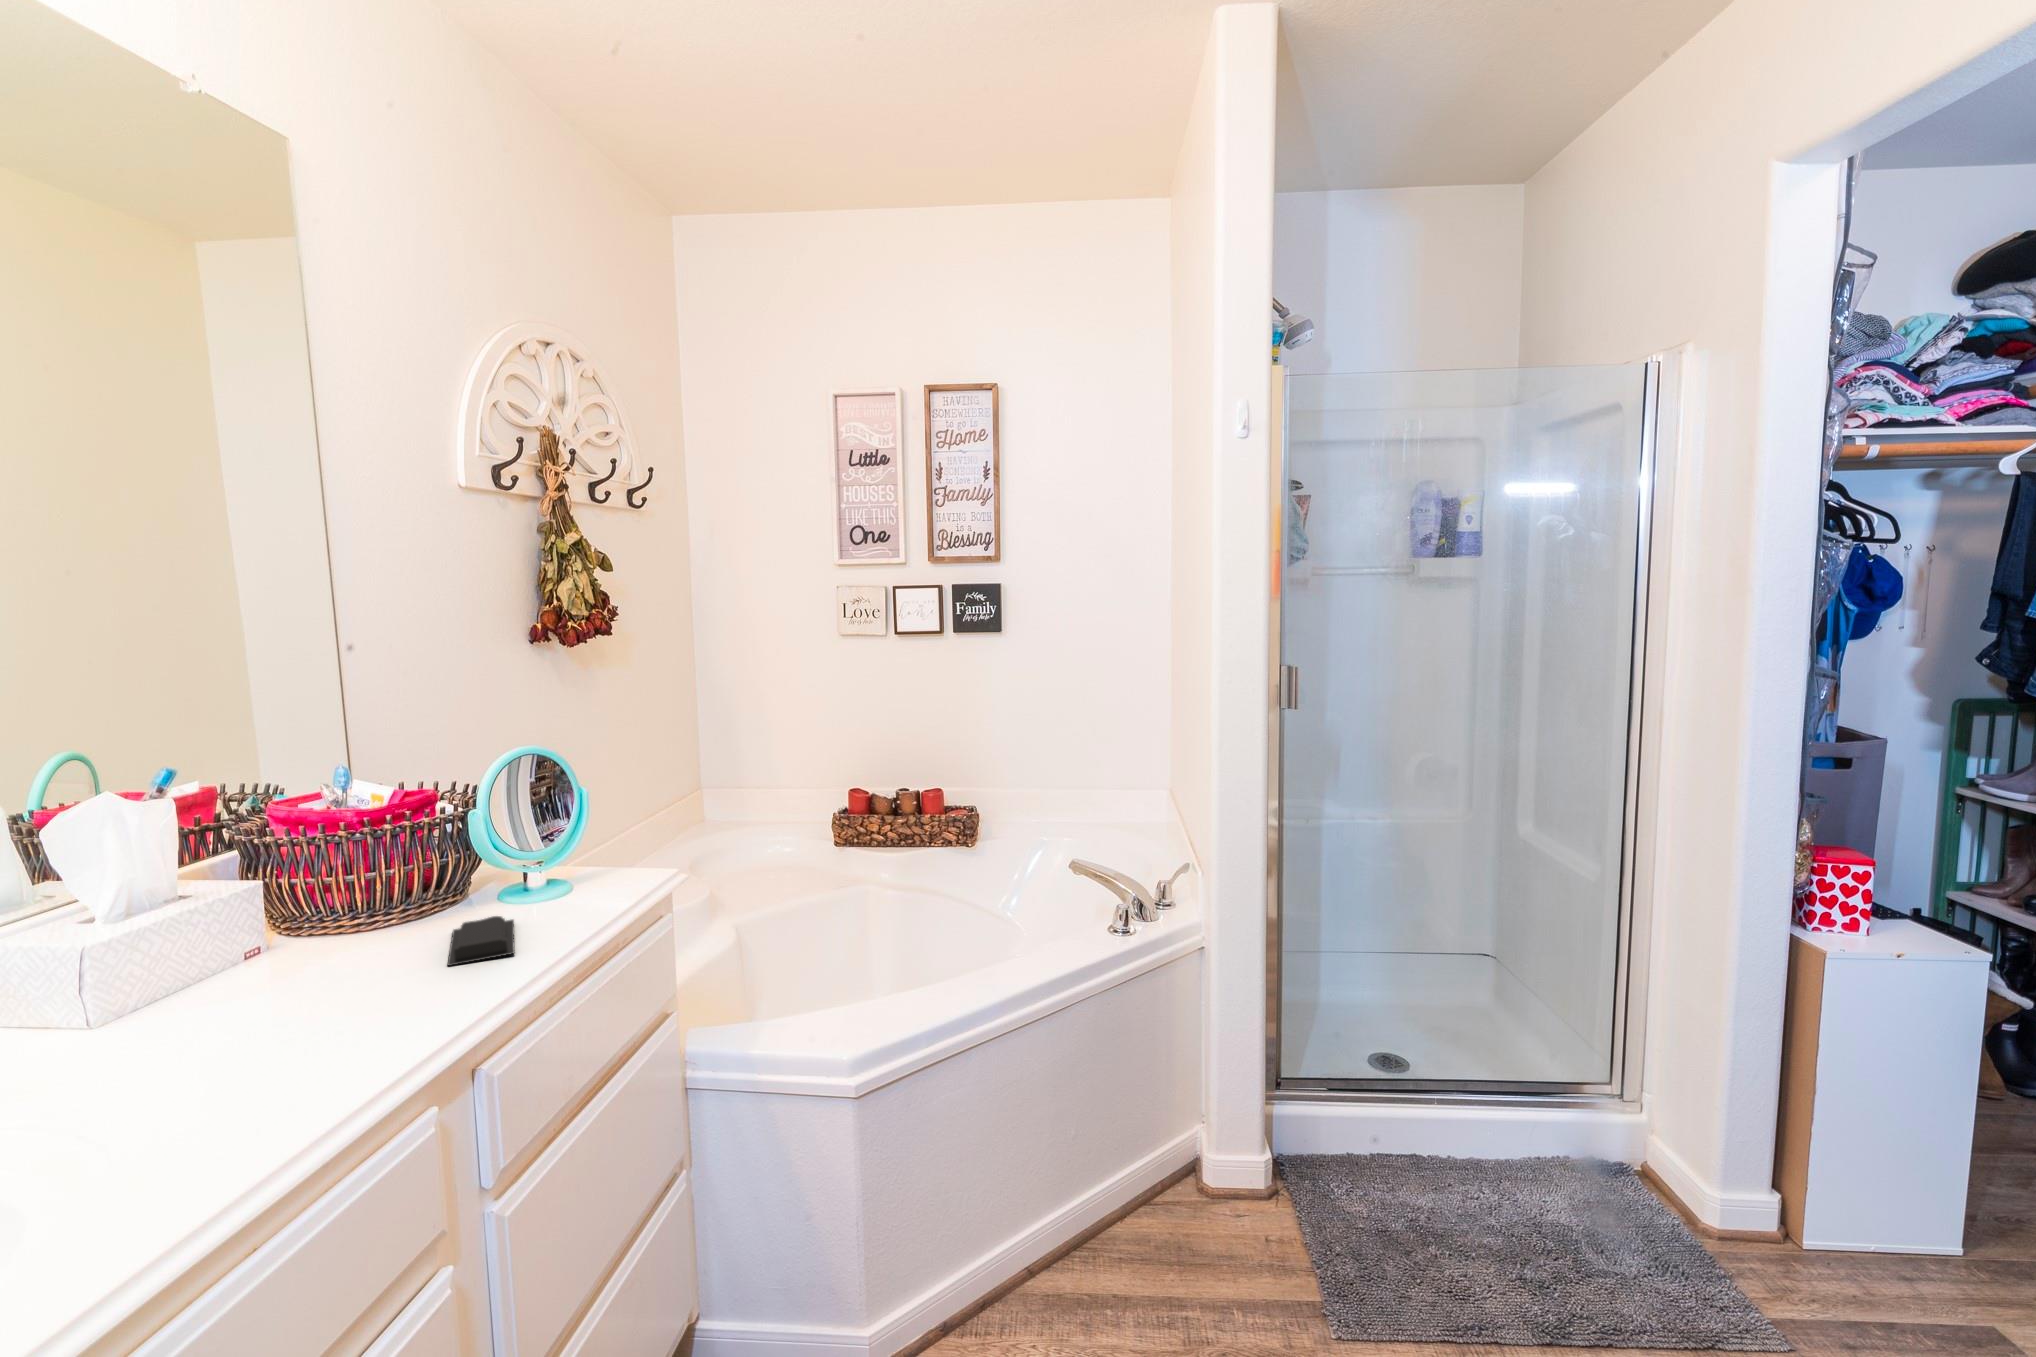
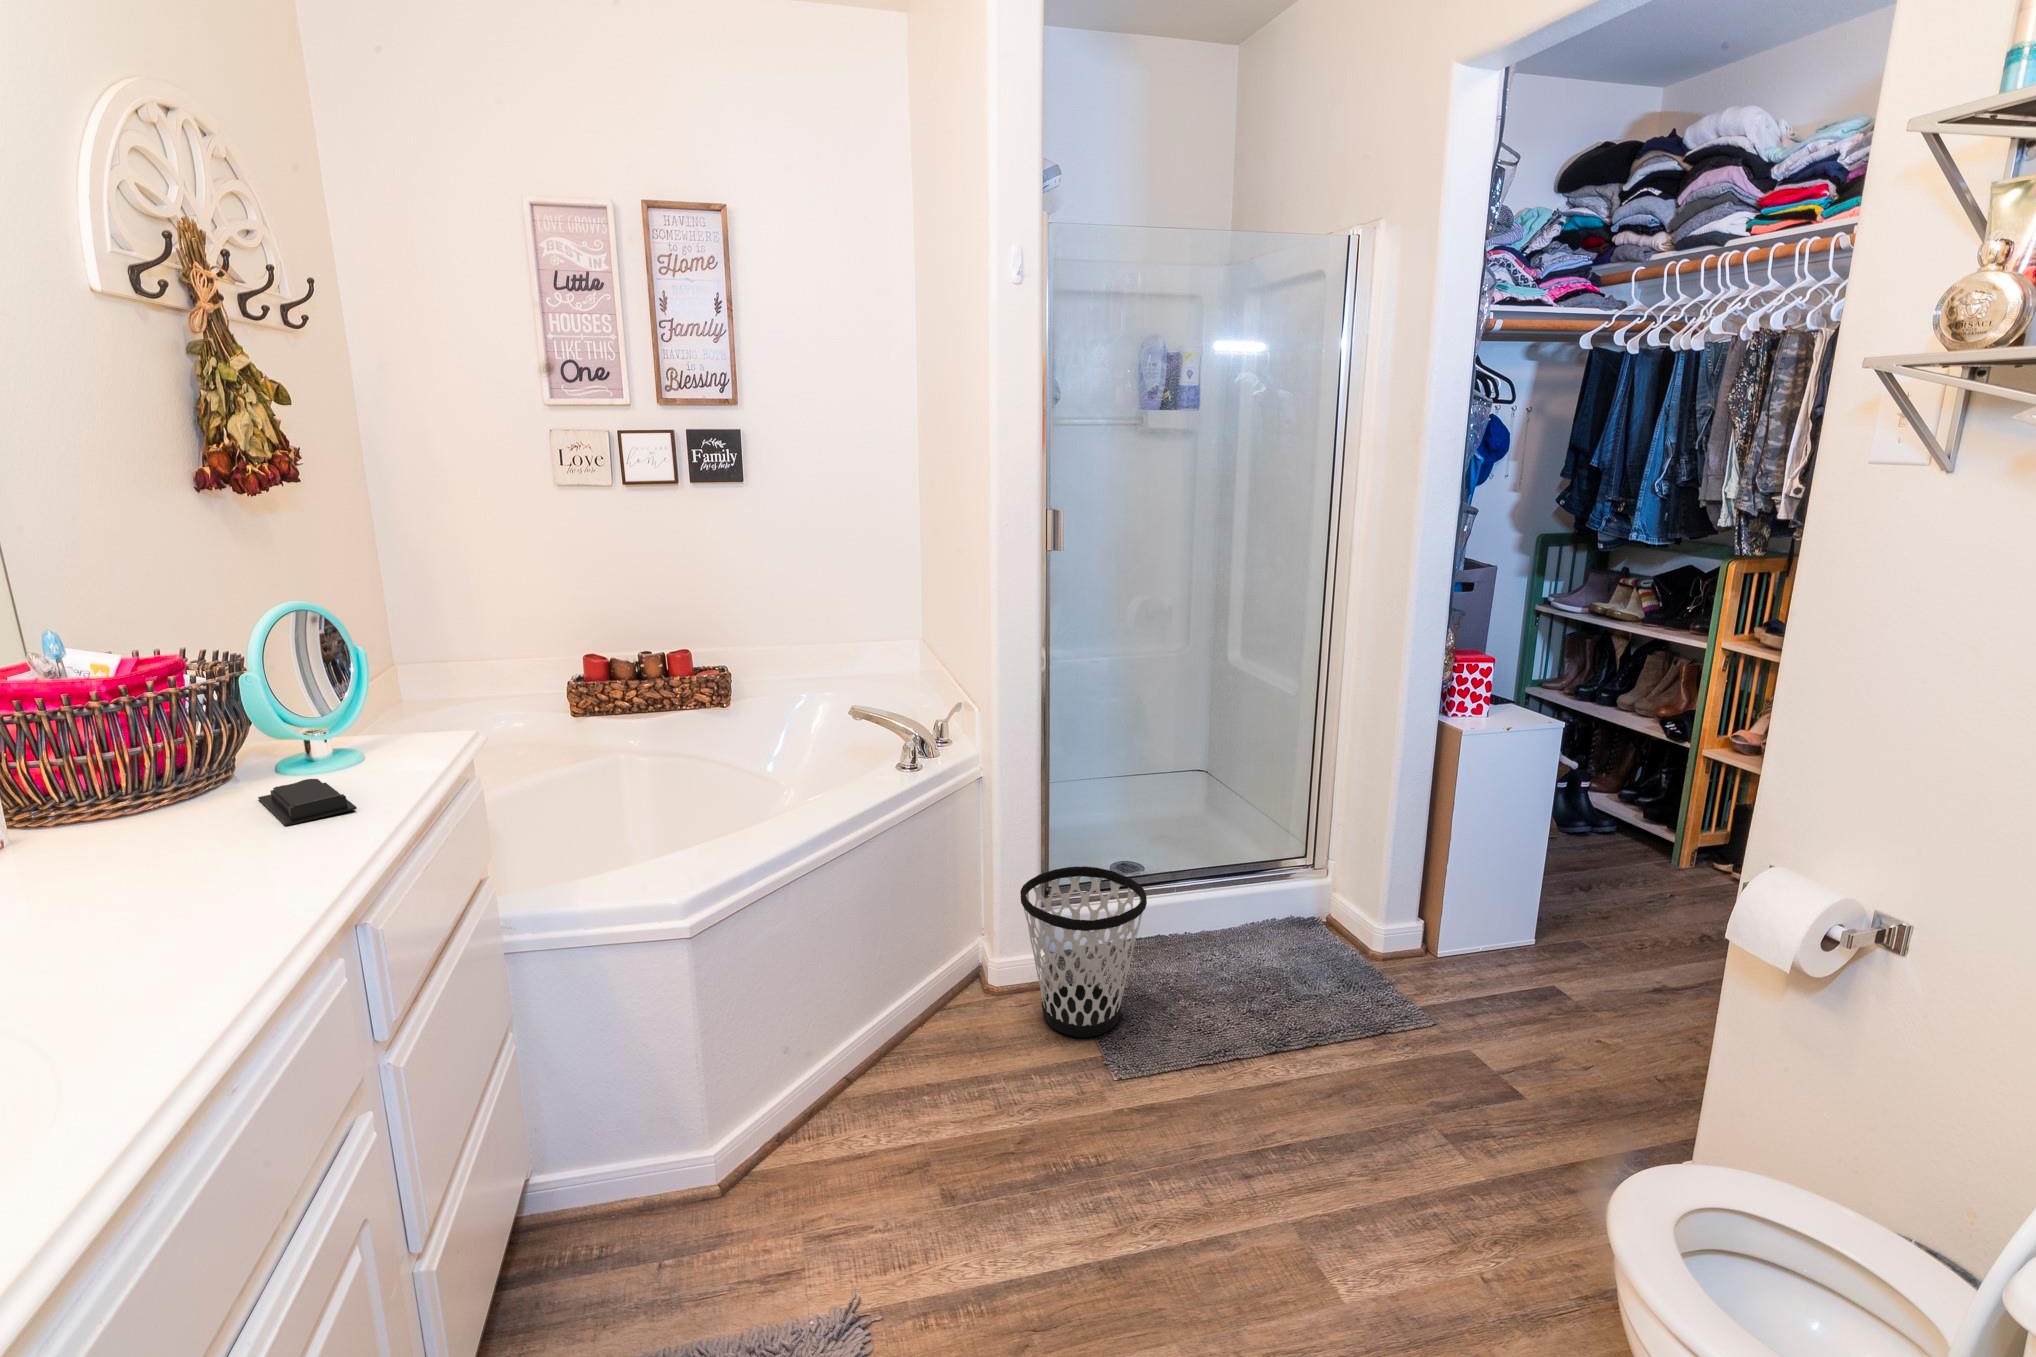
wastebasket: none [1235,1062,1386,1276] -> present [1020,866,1147,1037]

